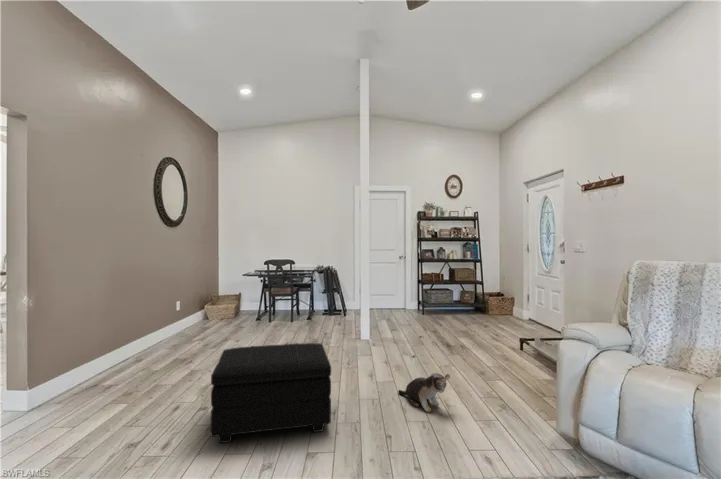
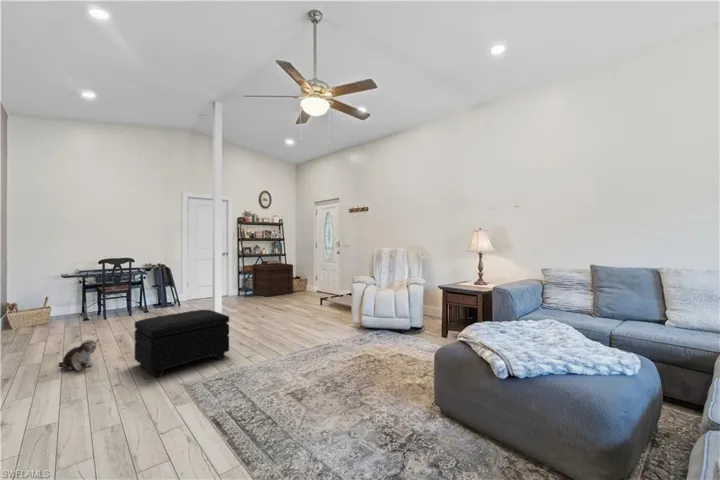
wooden crate: none [434,272,490,319] -> present [252,263,293,297]
plush toy: present [398,373,450,412] -> present [59,339,99,371]

